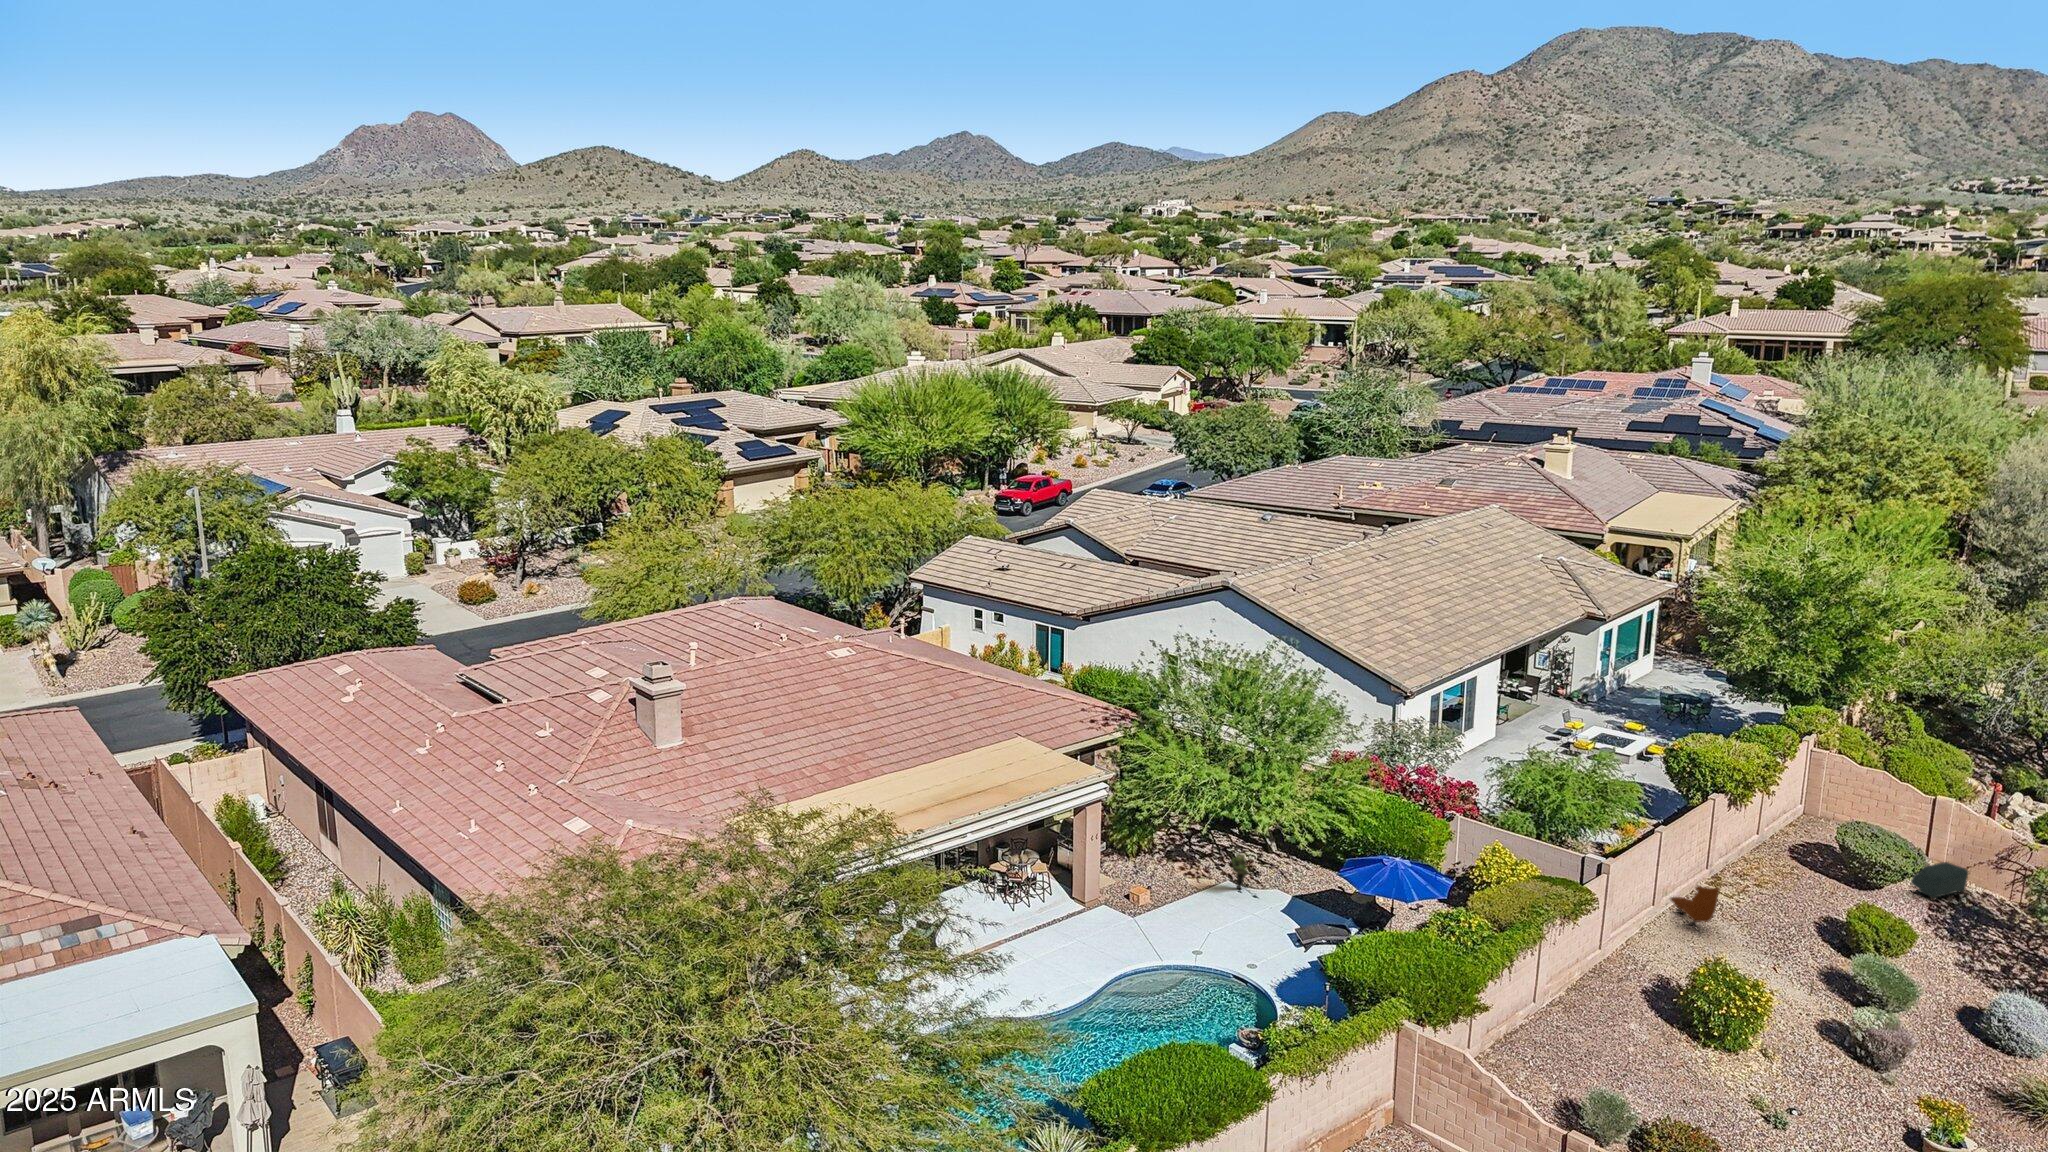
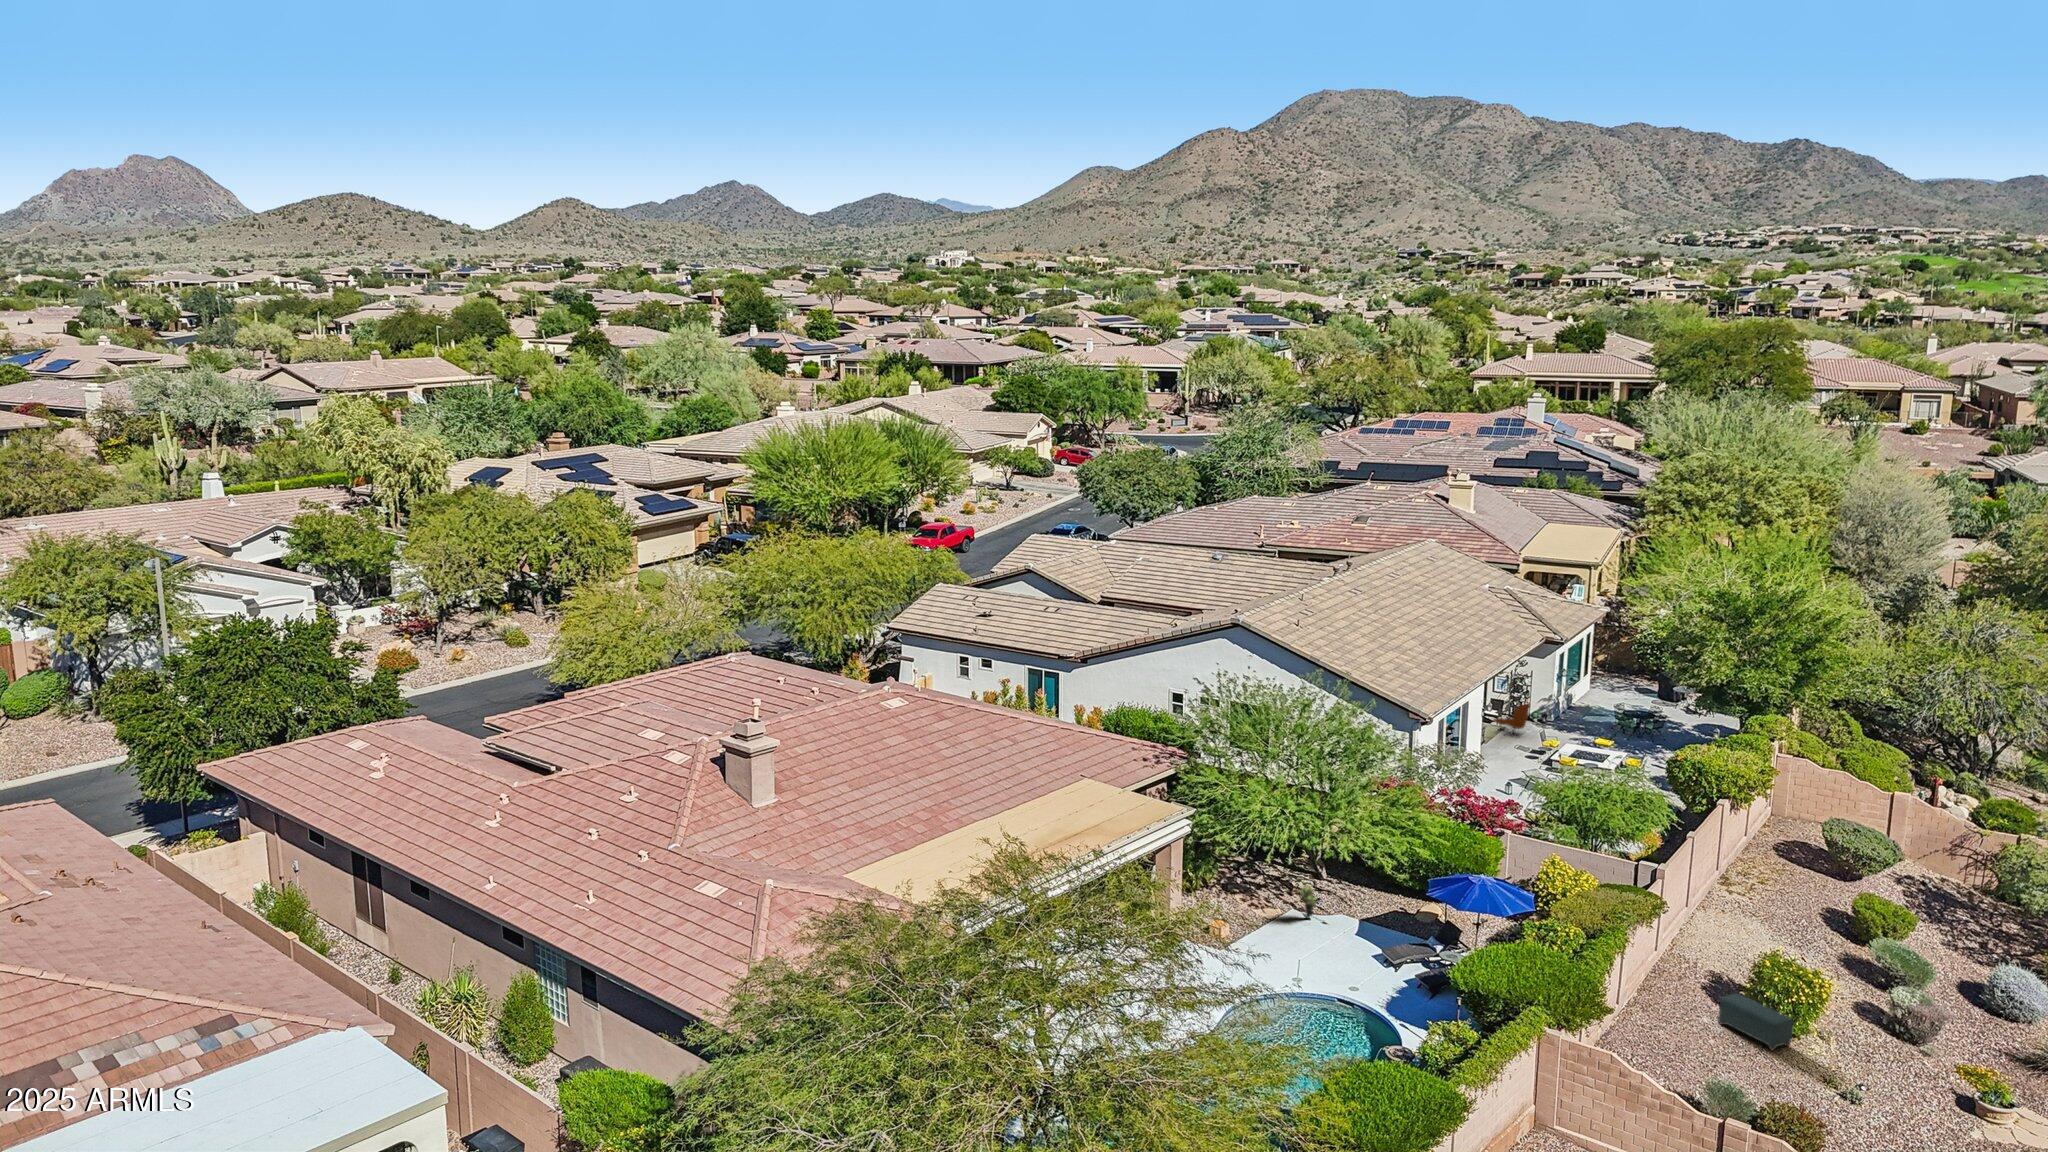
bench: present [1911,862,1969,901] -> present [1718,993,1794,1051]
lounge chair: present [1670,886,1720,930] -> present [1494,704,1530,734]

